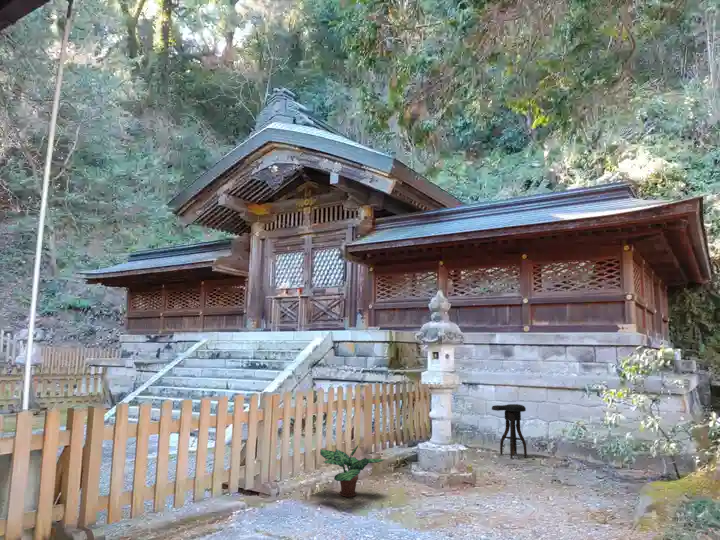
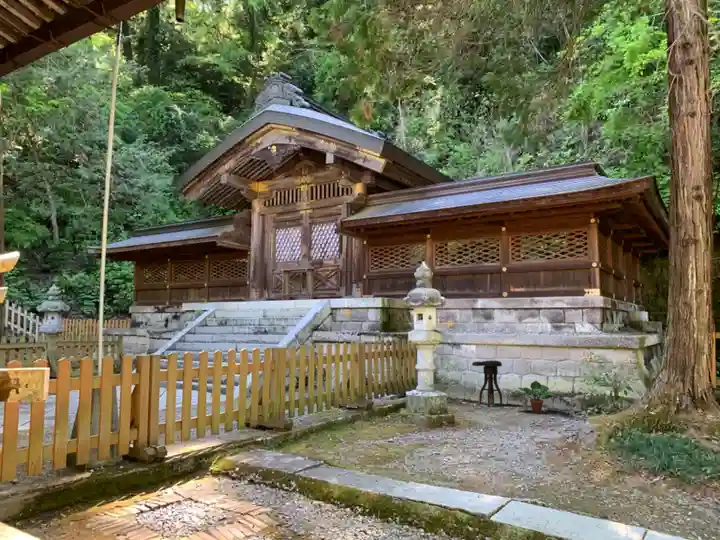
potted plant: present [320,446,384,497] -> present [510,381,555,413]

